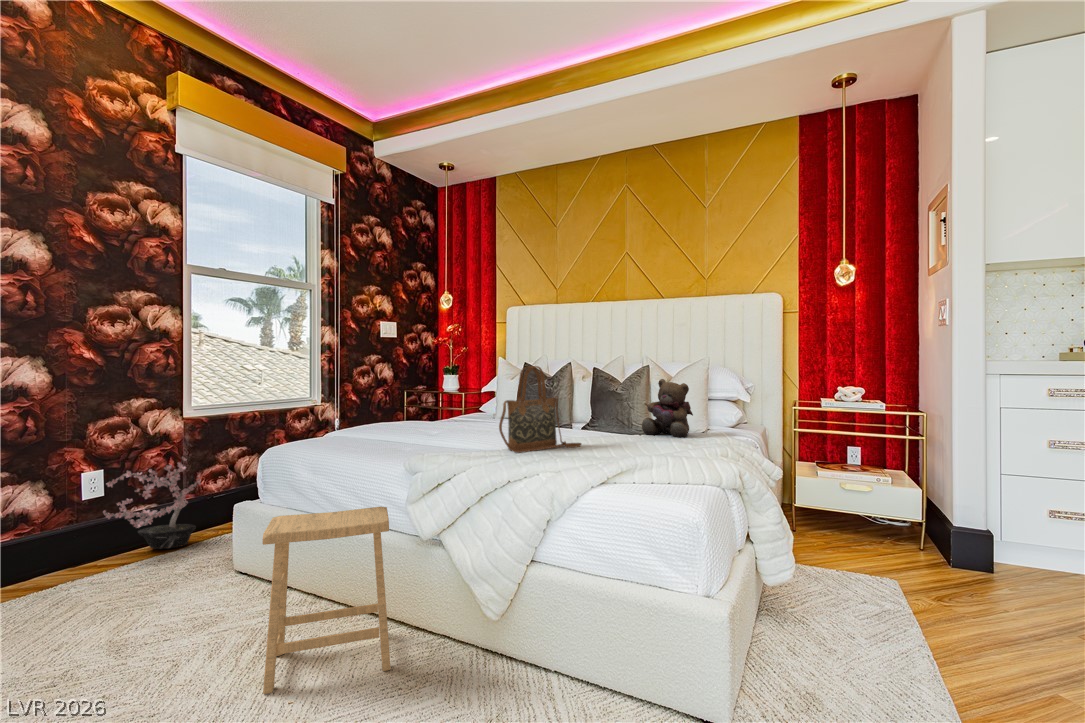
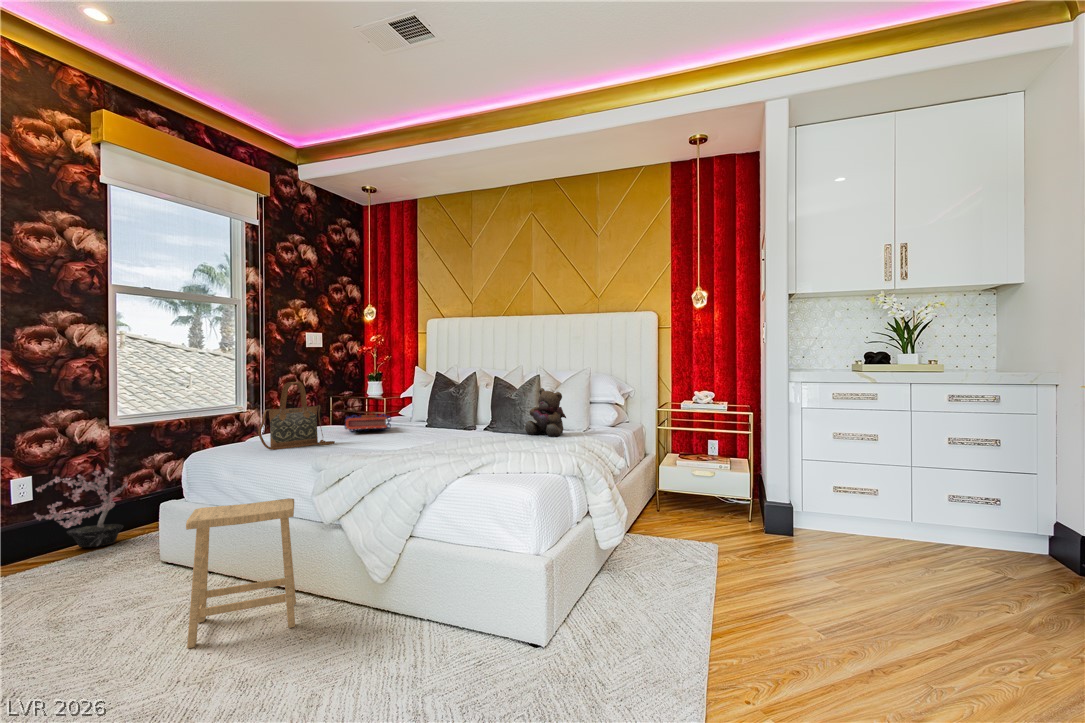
handbag: present [499,366,582,453] -> present [258,382,335,450]
book: none [429,408,480,428] -> present [344,414,391,432]

